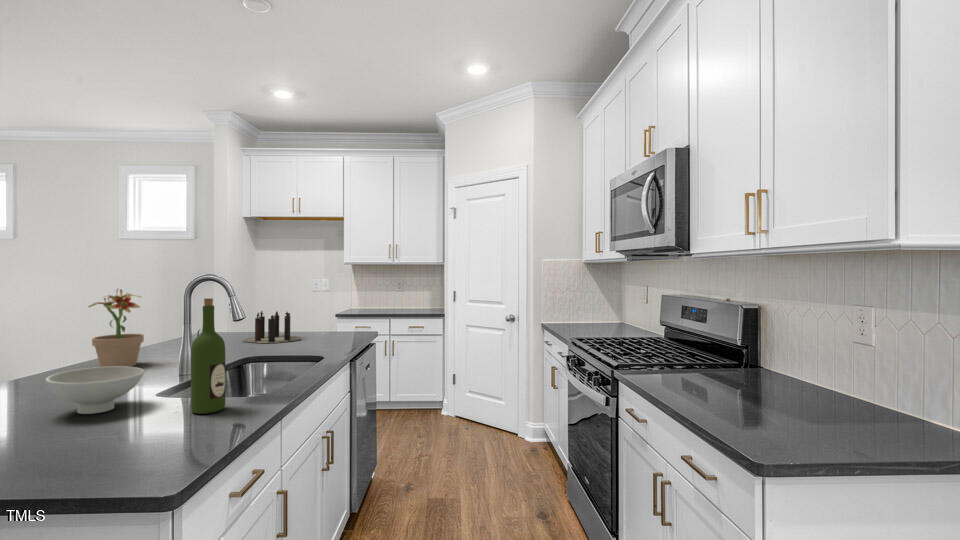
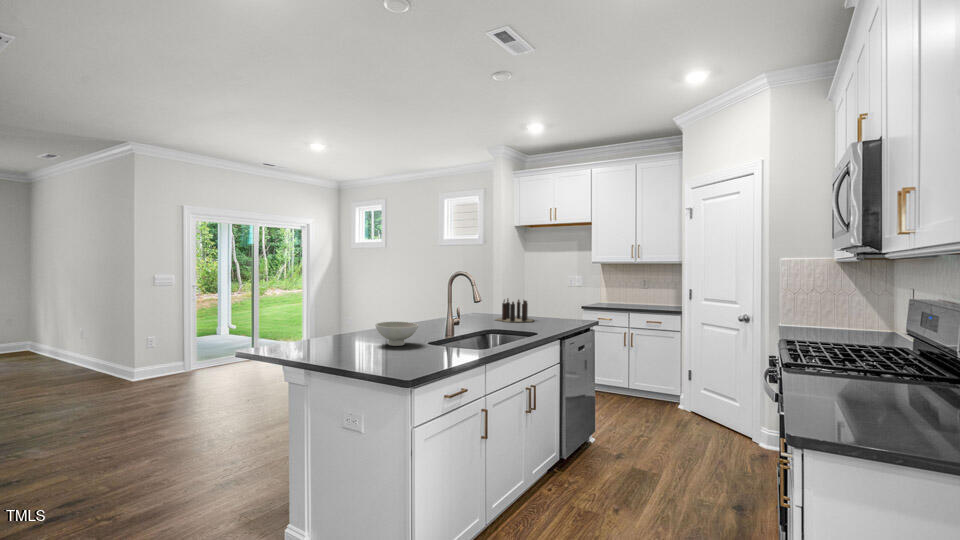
potted plant: present [88,289,144,367] -> none [403,278,430,328]
wine bottle: present [191,298,225,414] -> none [437,284,455,353]

